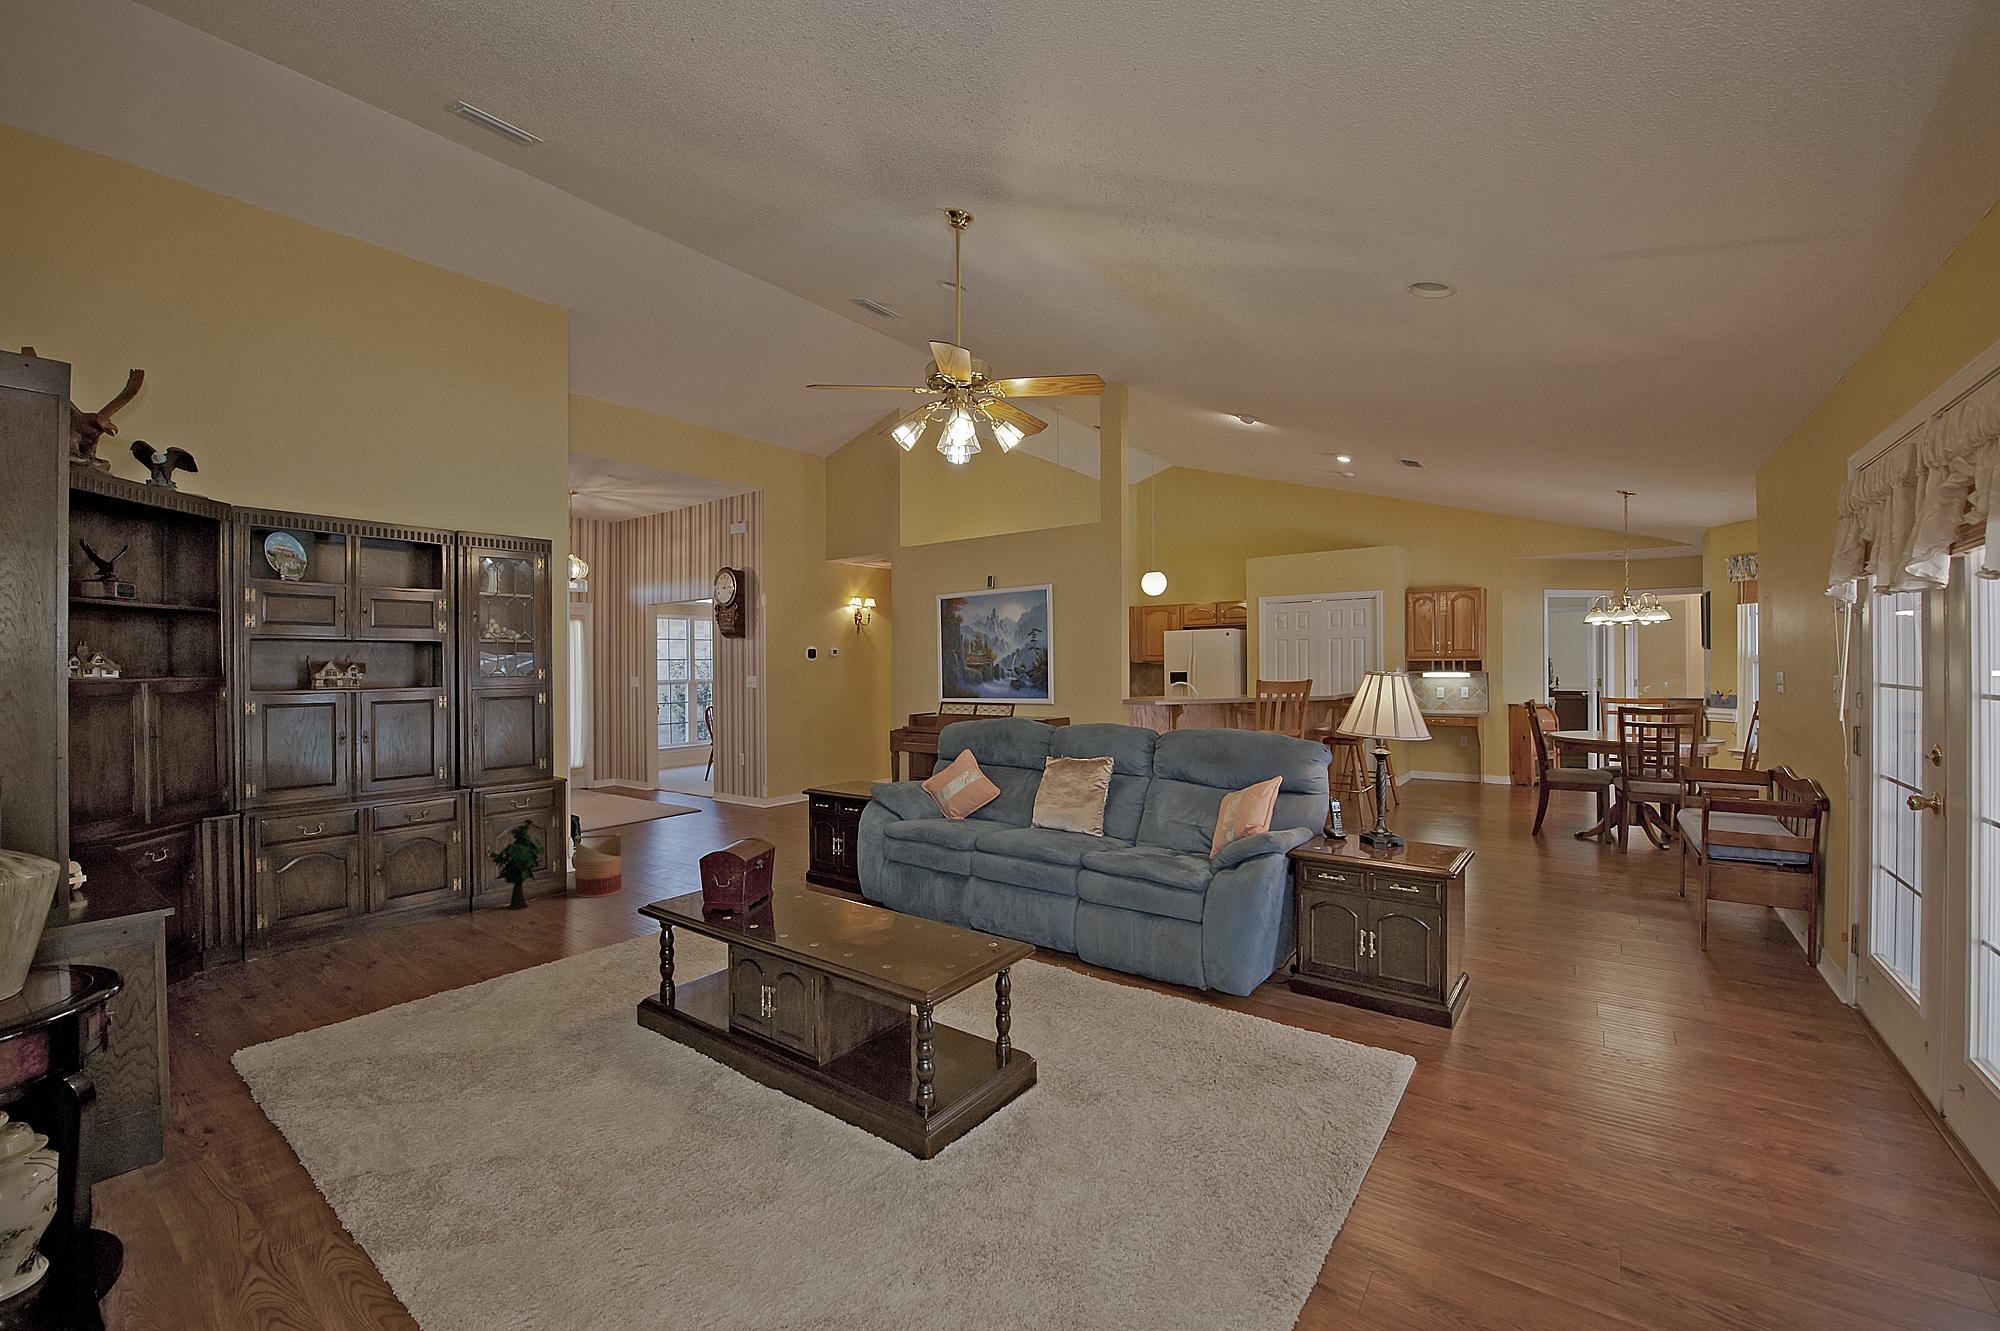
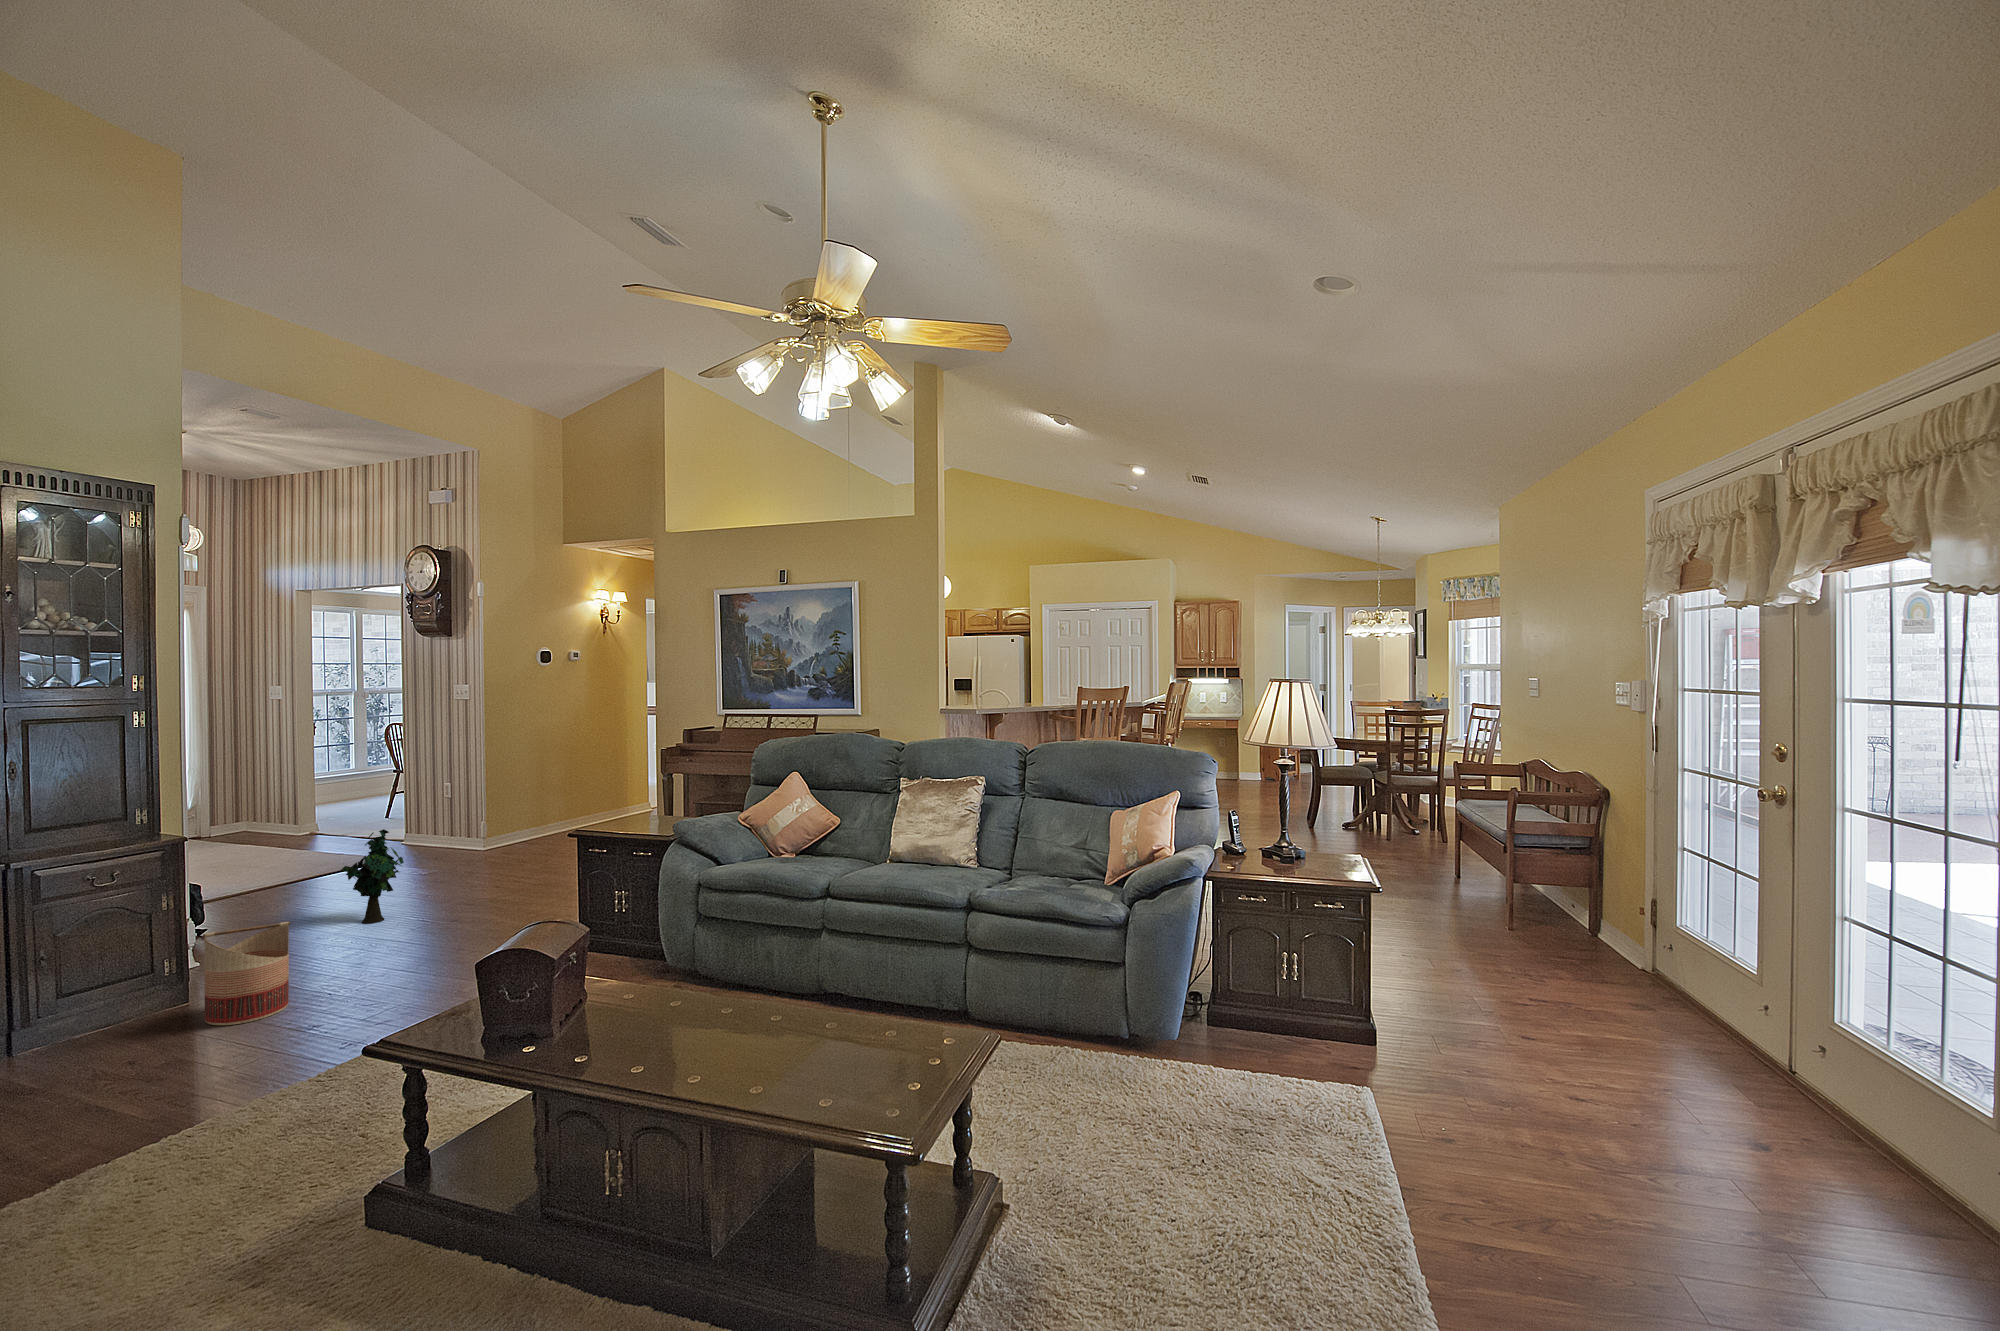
decorative plant: present [489,819,545,910] -> present [341,829,404,924]

